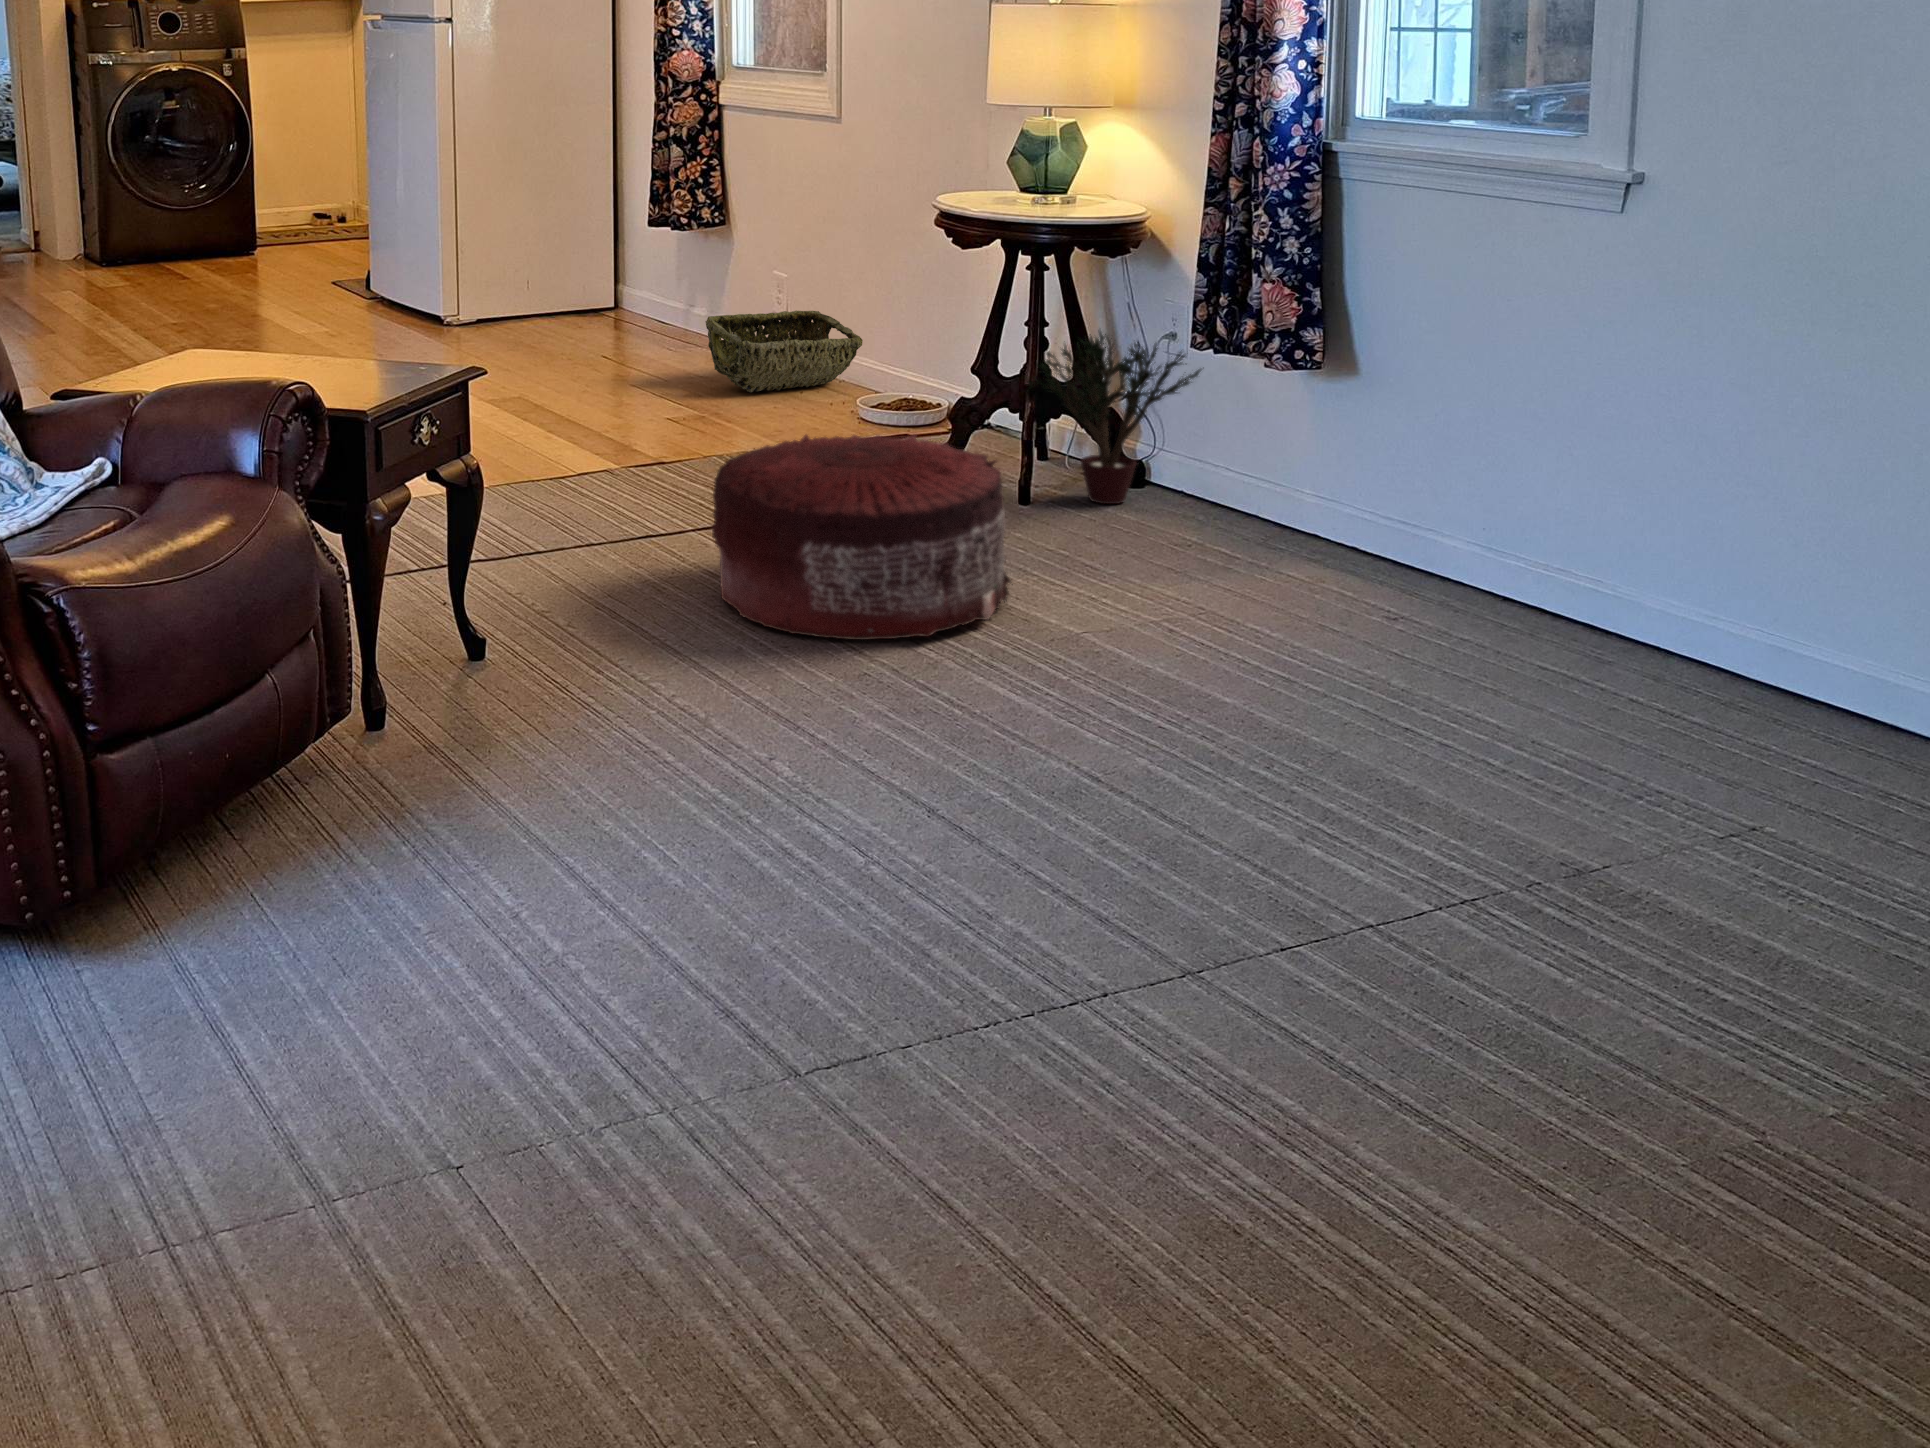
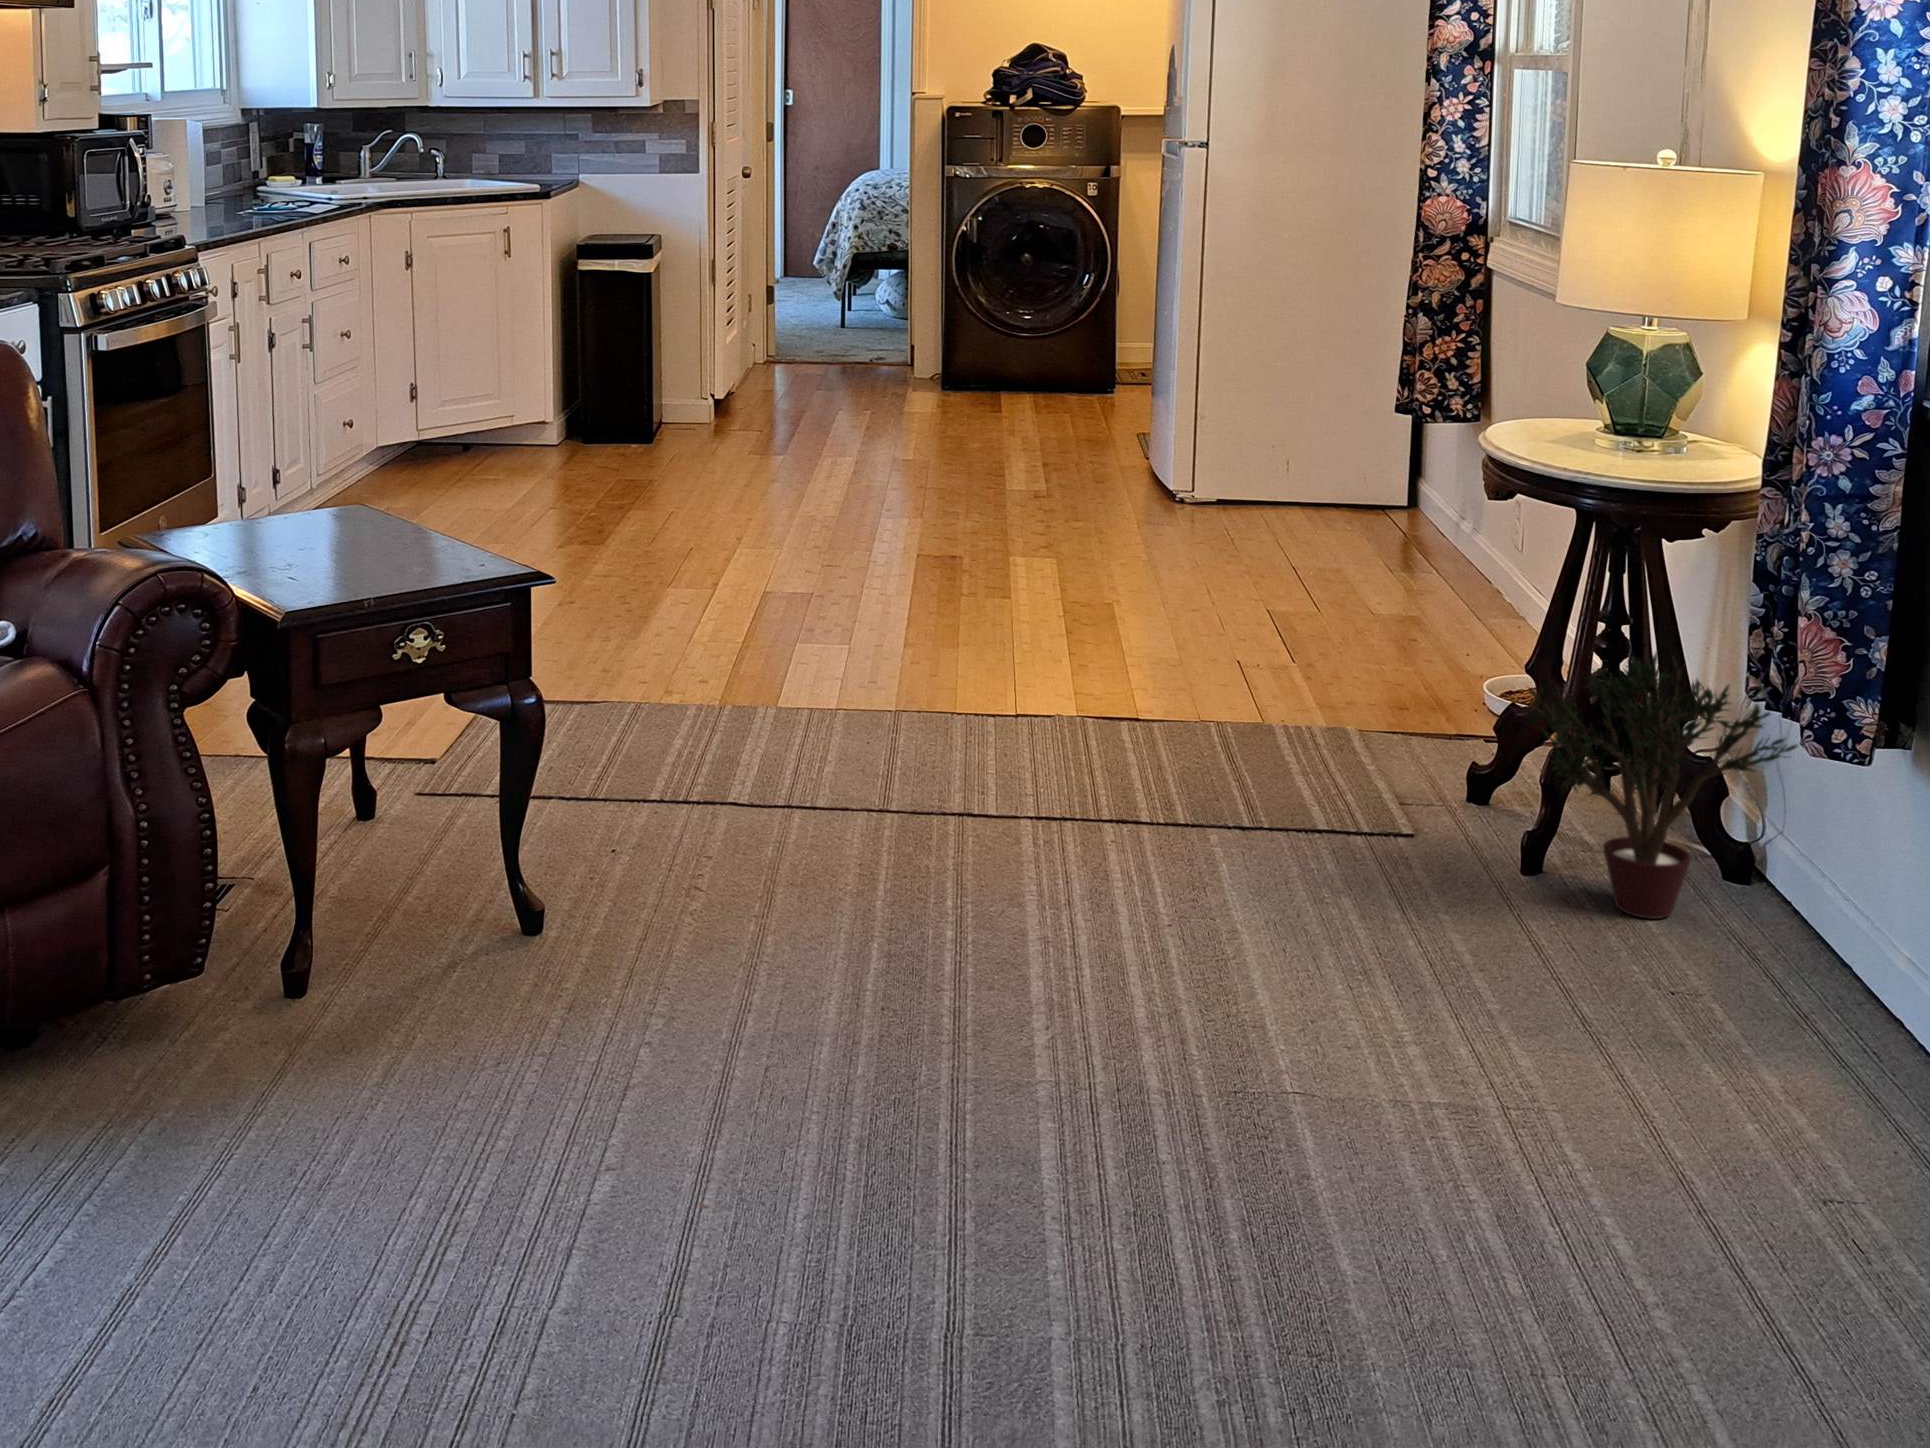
woven basket: present [705,311,863,392] -> none [1348,548,1560,662]
pouf: present [712,435,1011,640] -> none [858,729,1267,1051]

